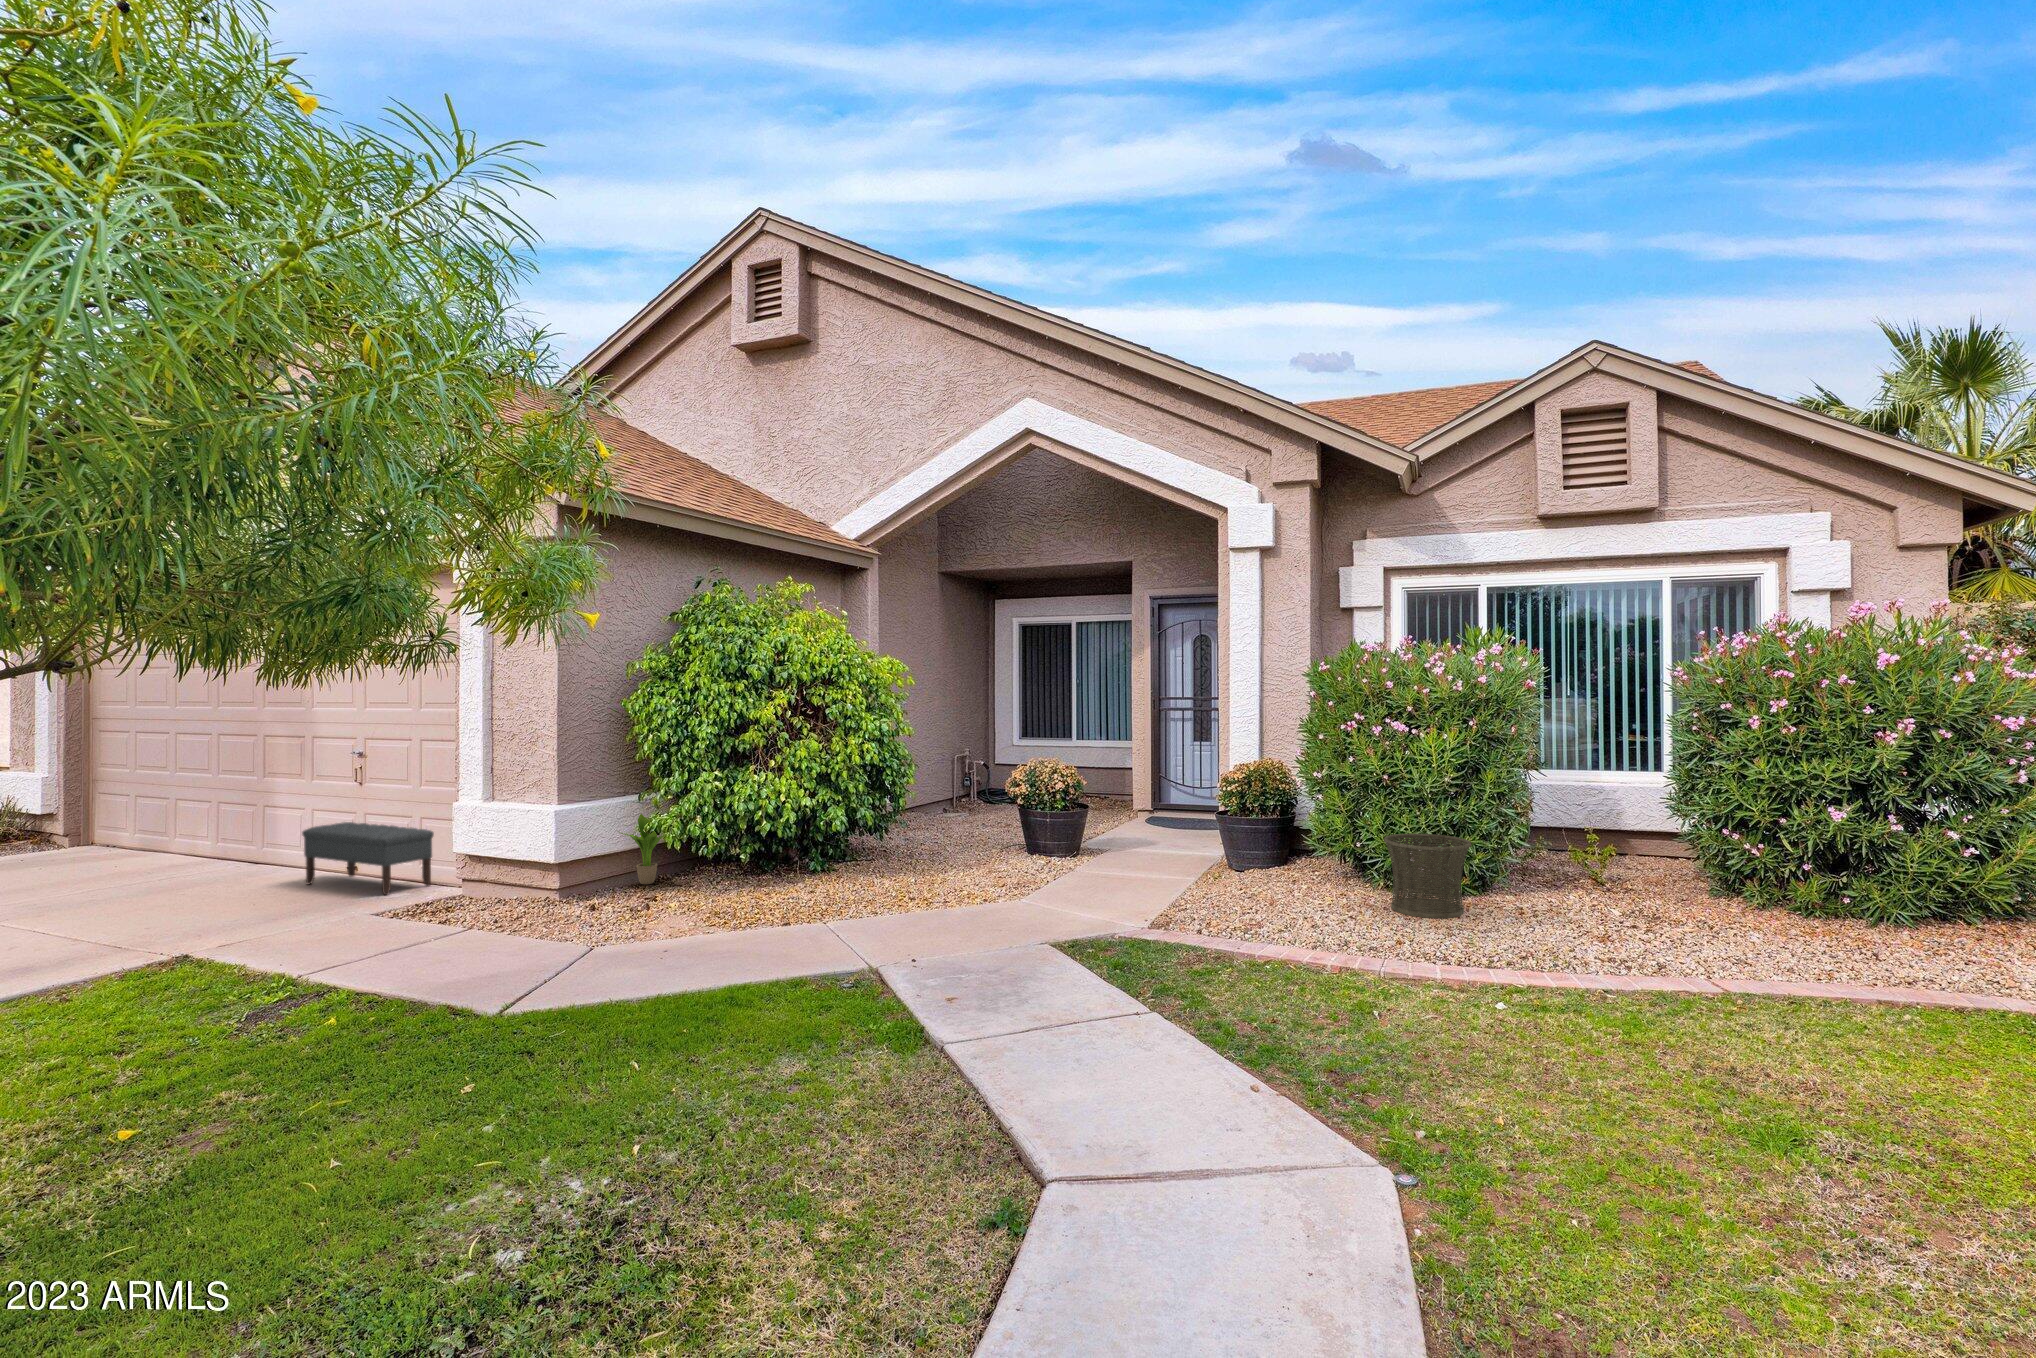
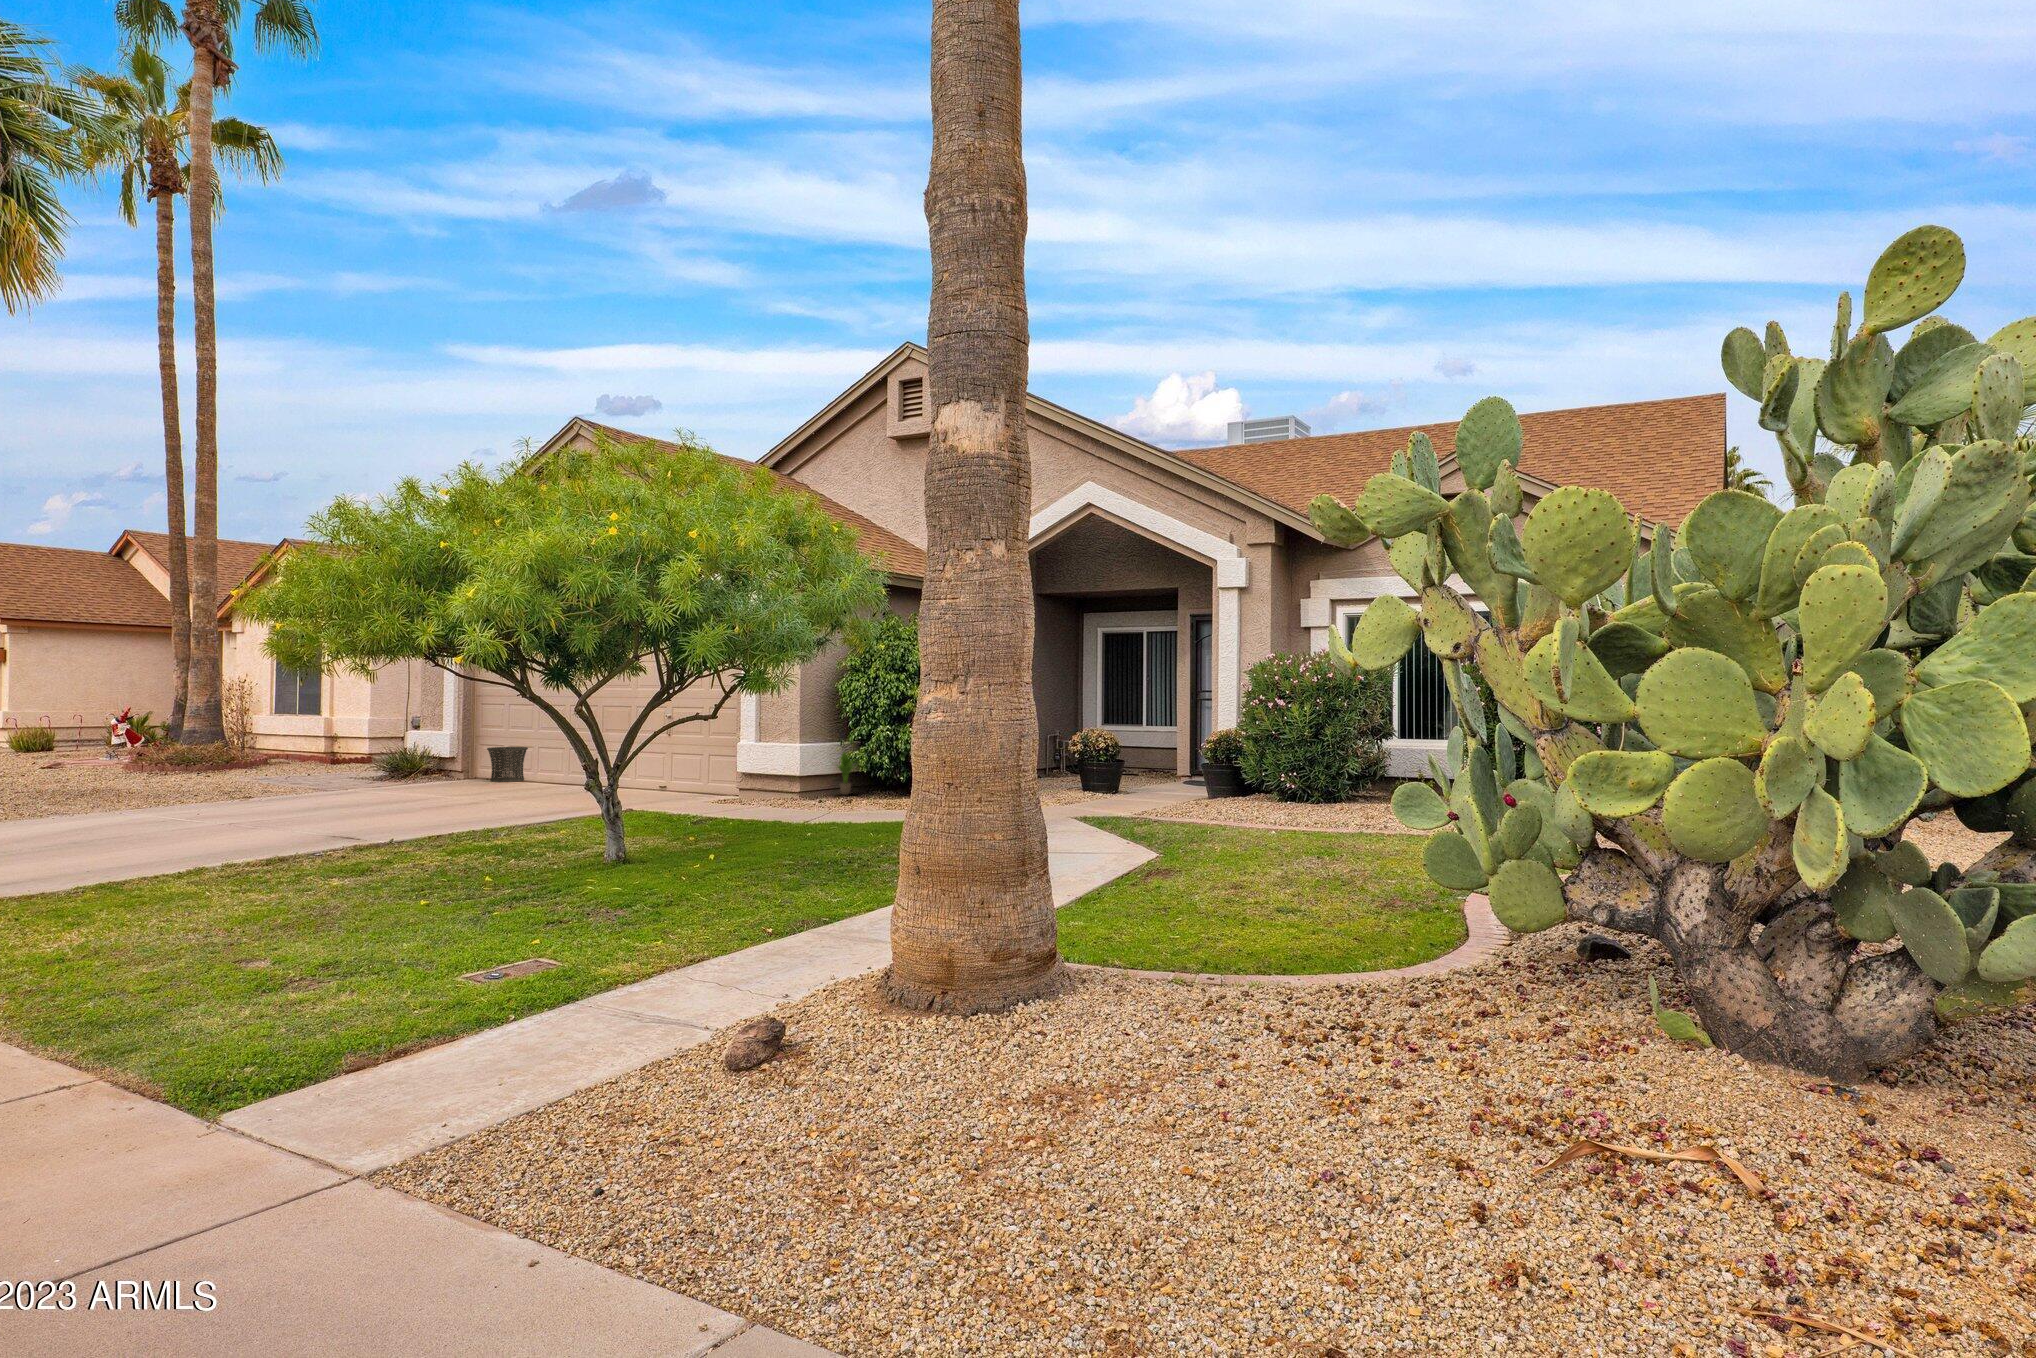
bench: present [302,822,434,895] -> none [647,756,723,795]
basket: present [1384,834,1472,918] -> present [487,747,528,782]

